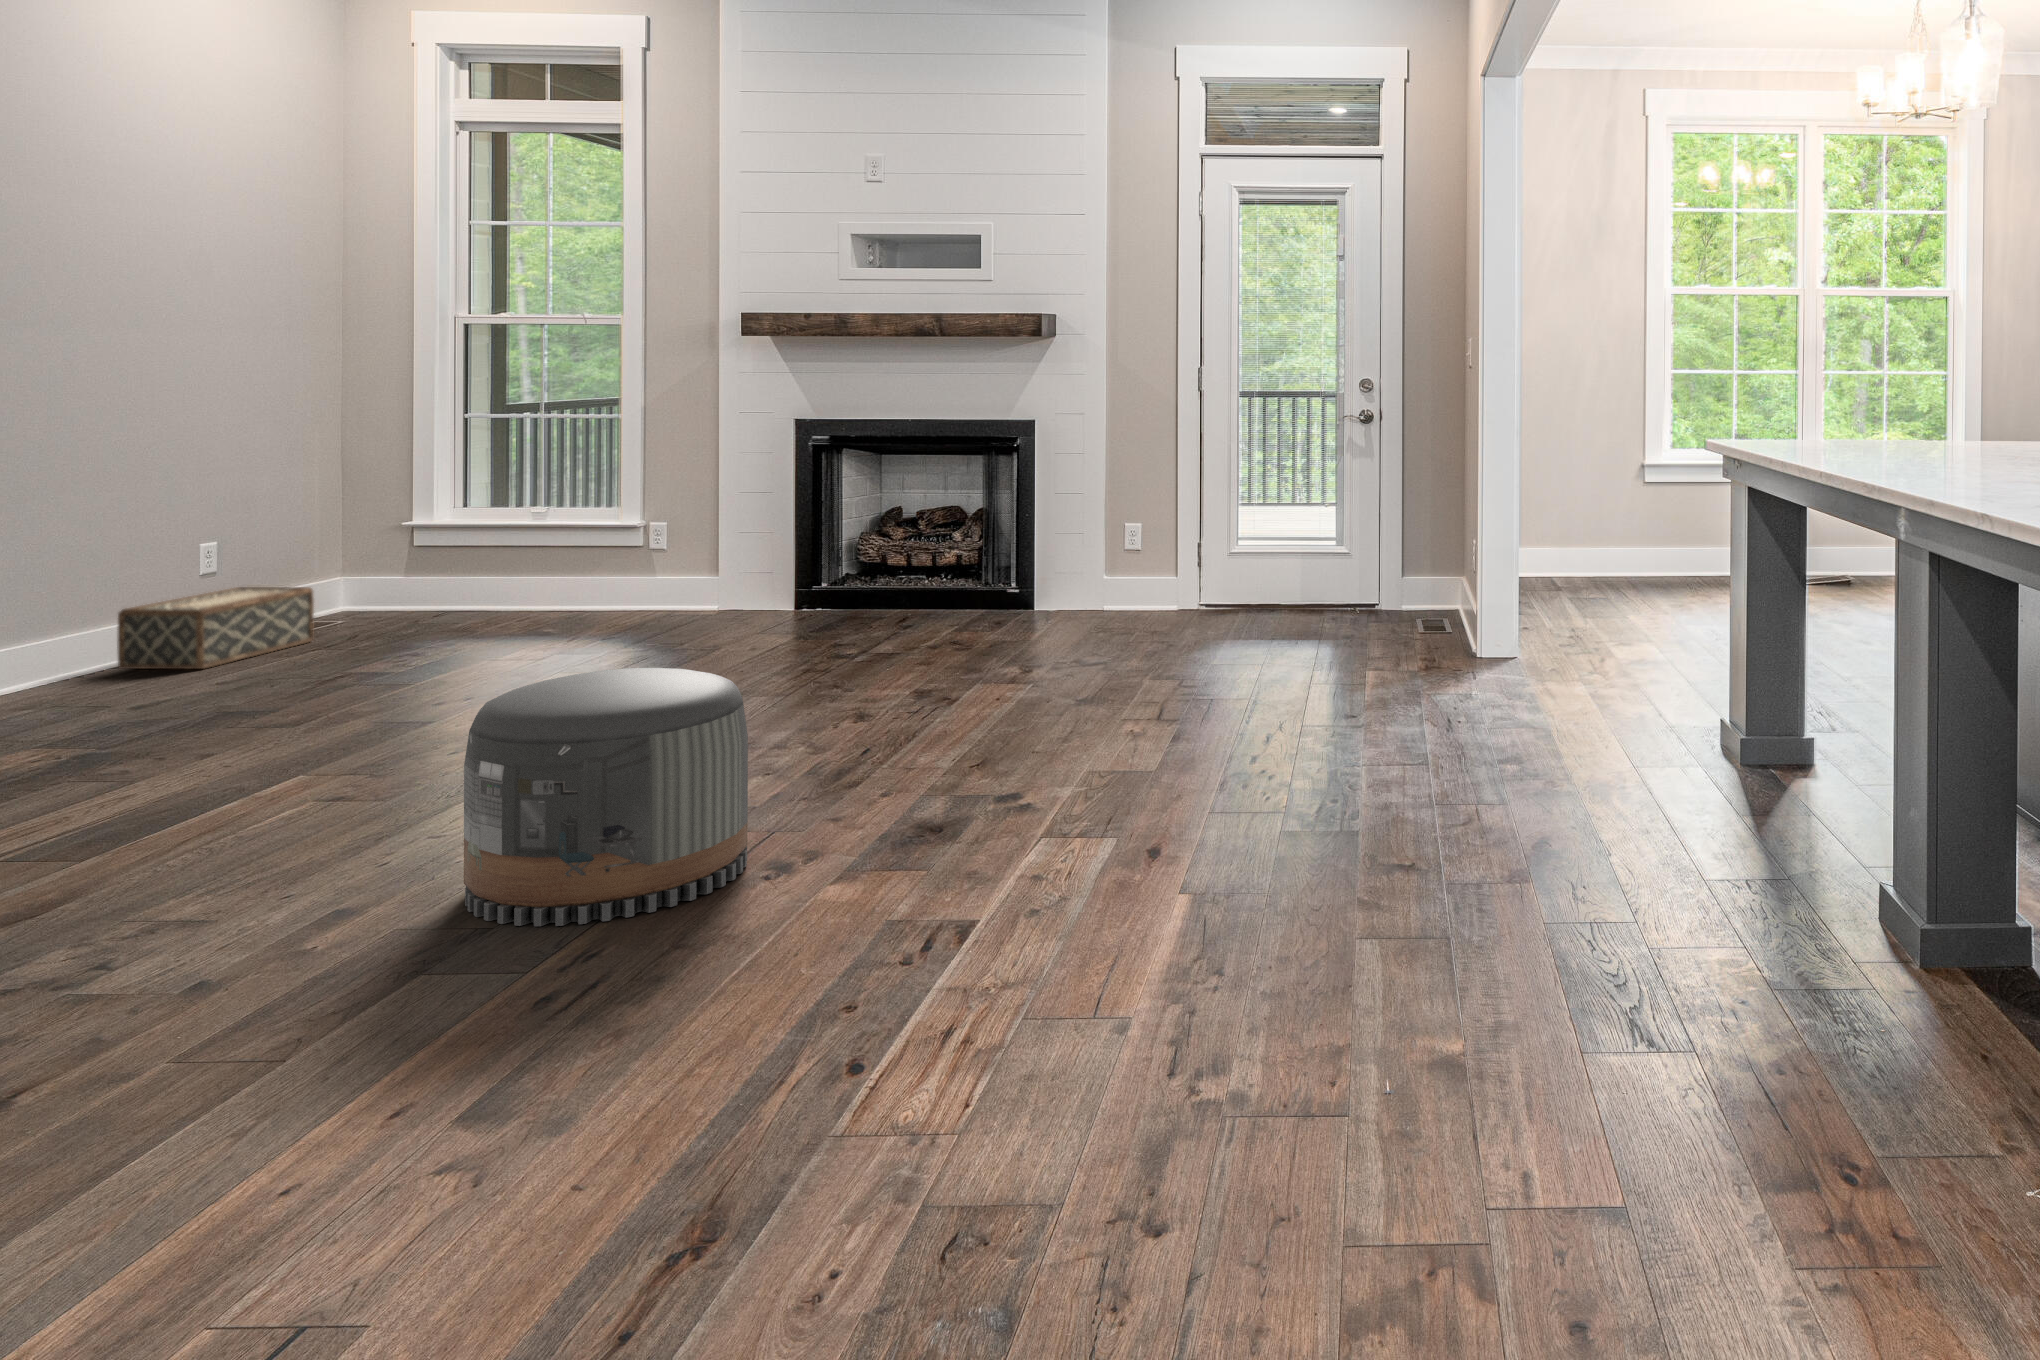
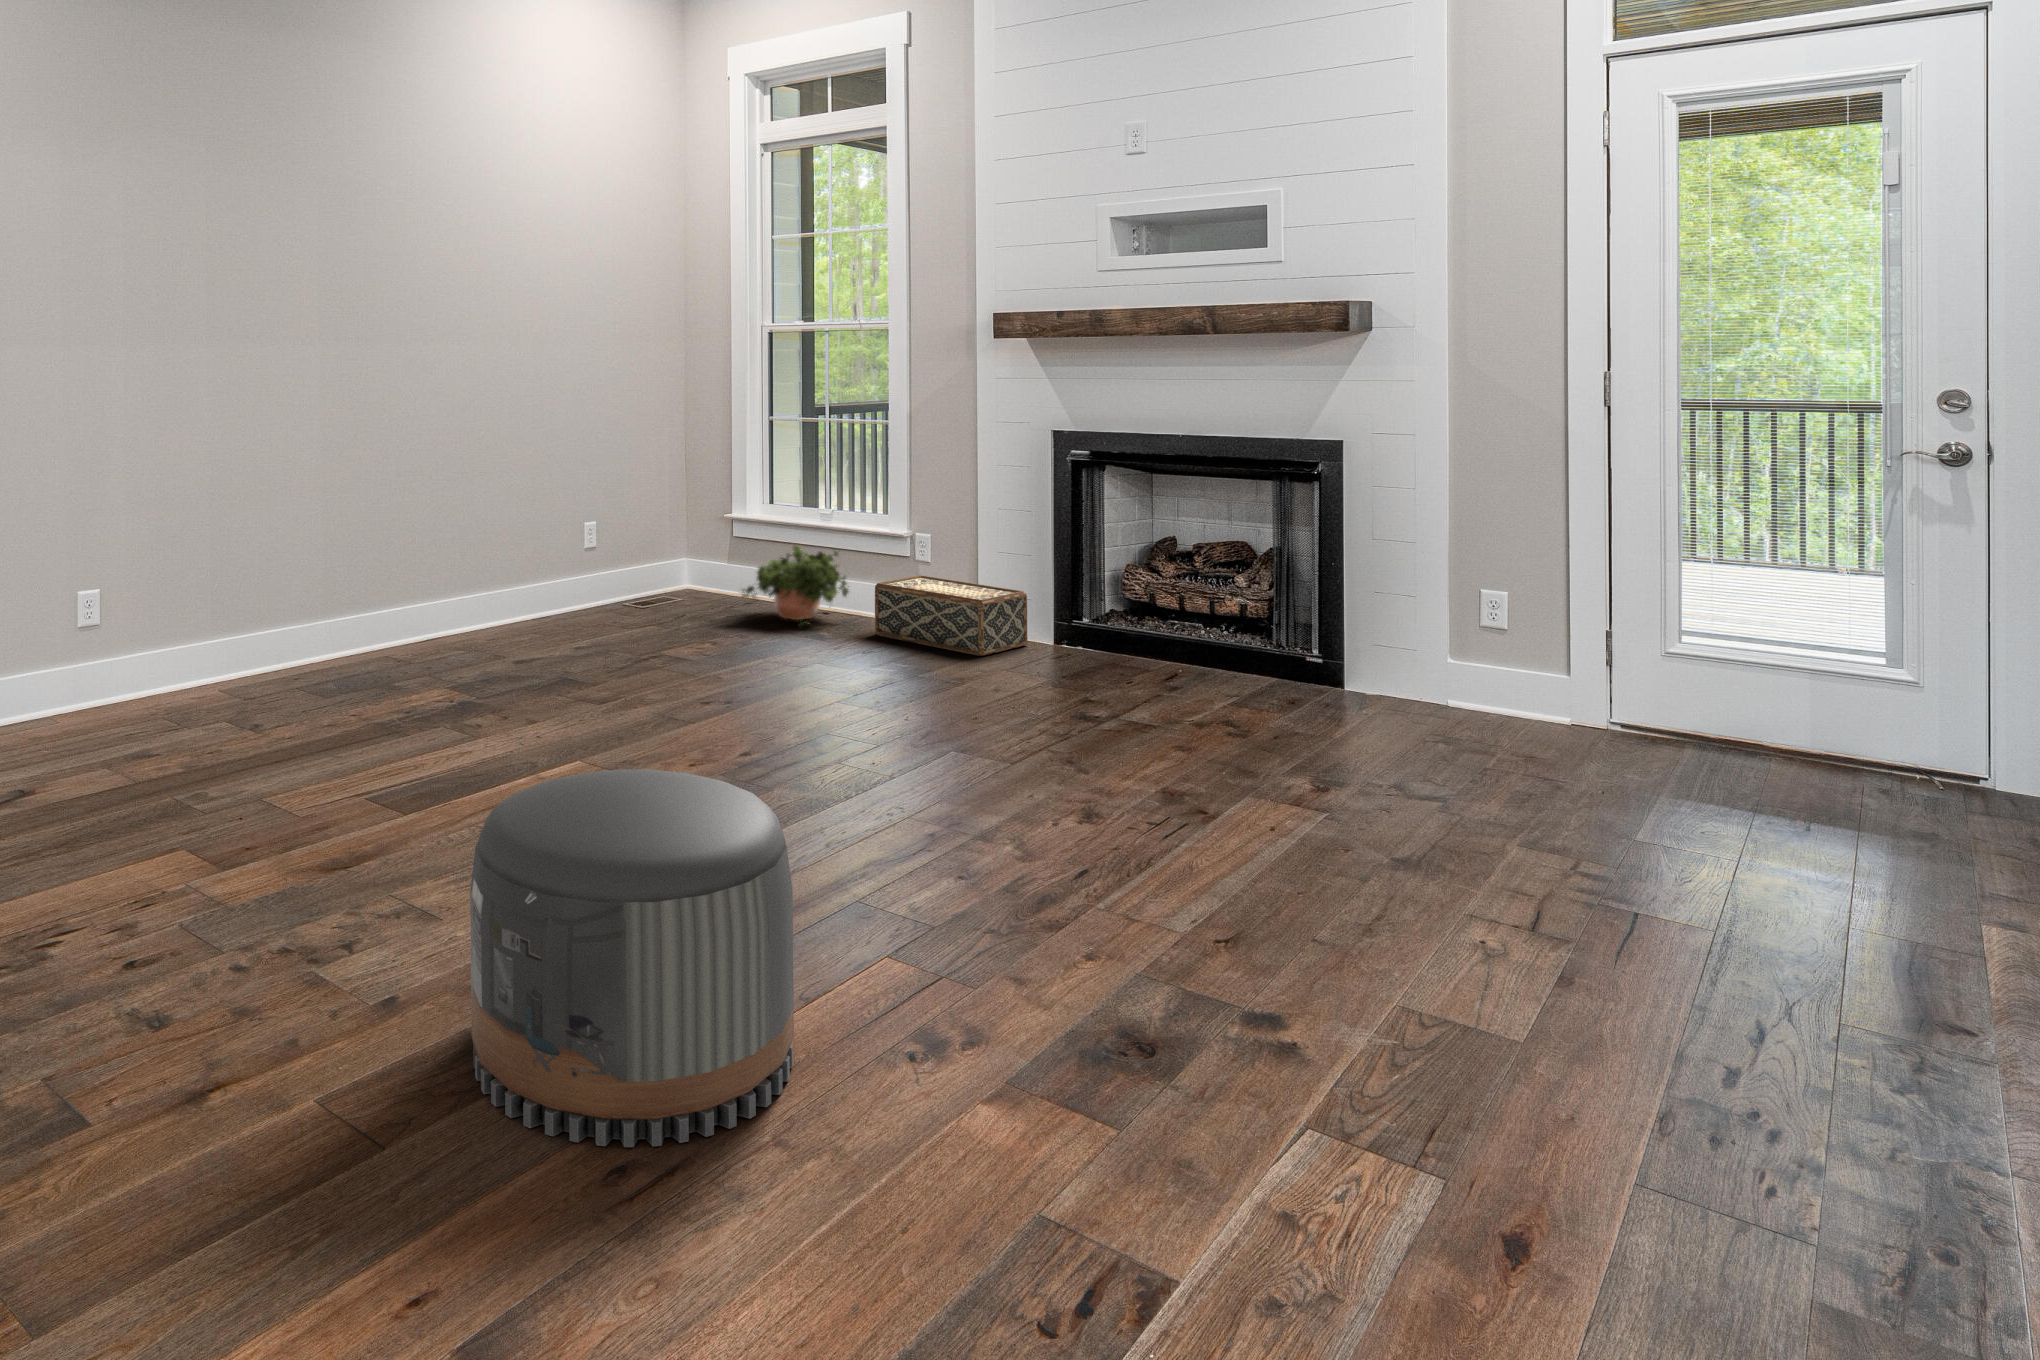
potted plant: none [442,545,579,630] -> present [742,546,849,625]
woven basket: present [117,587,314,669] -> present [875,575,1028,656]

